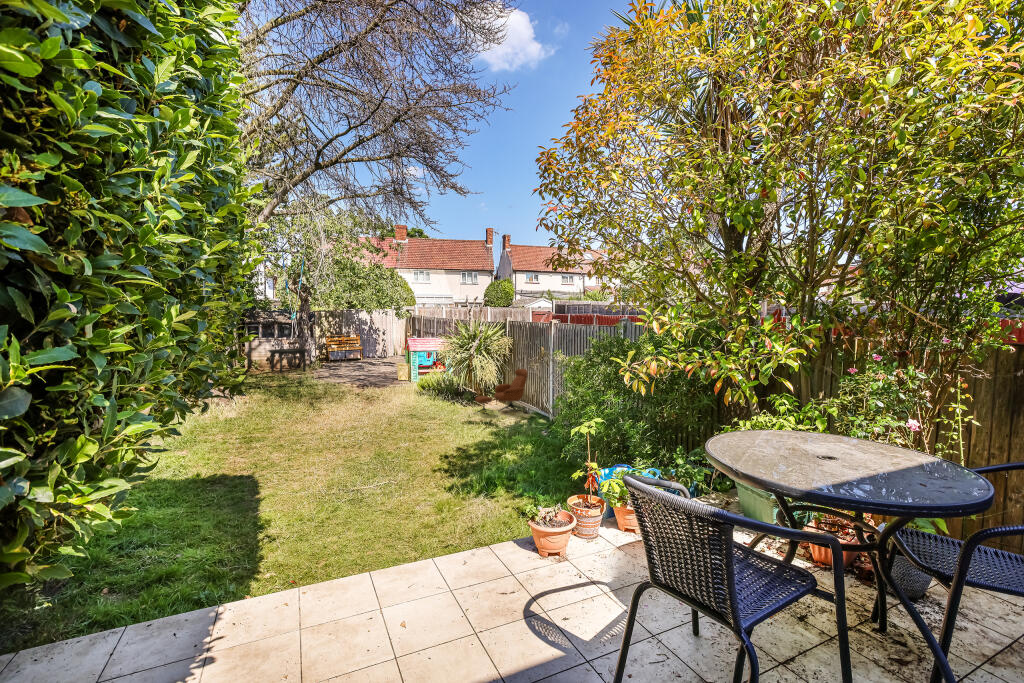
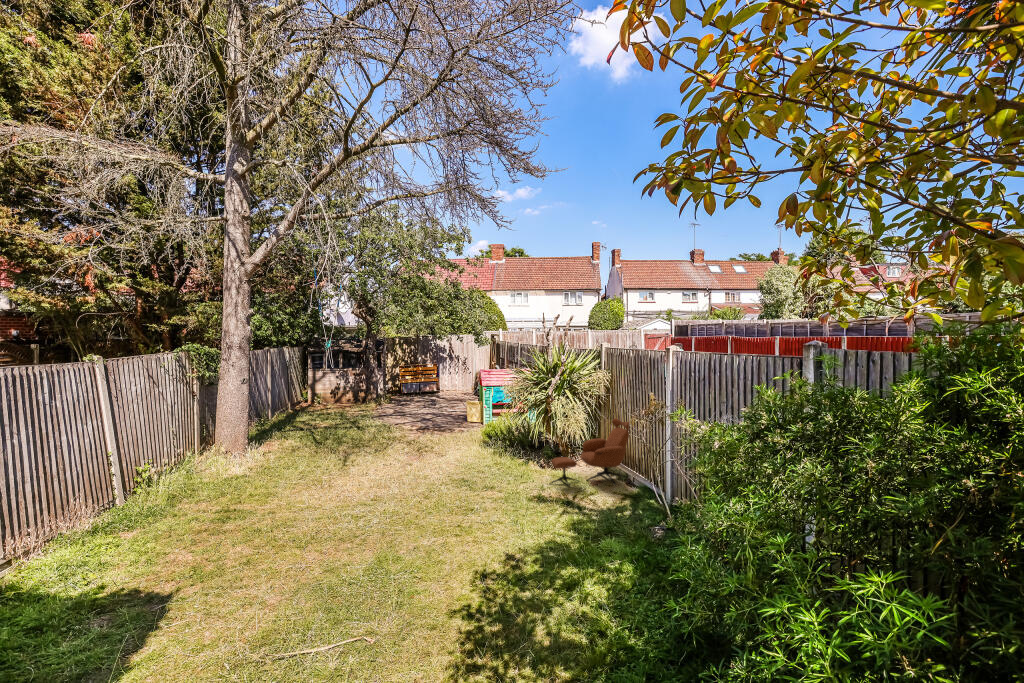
round table: present [268,349,307,373] -> none [329,380,374,409]

